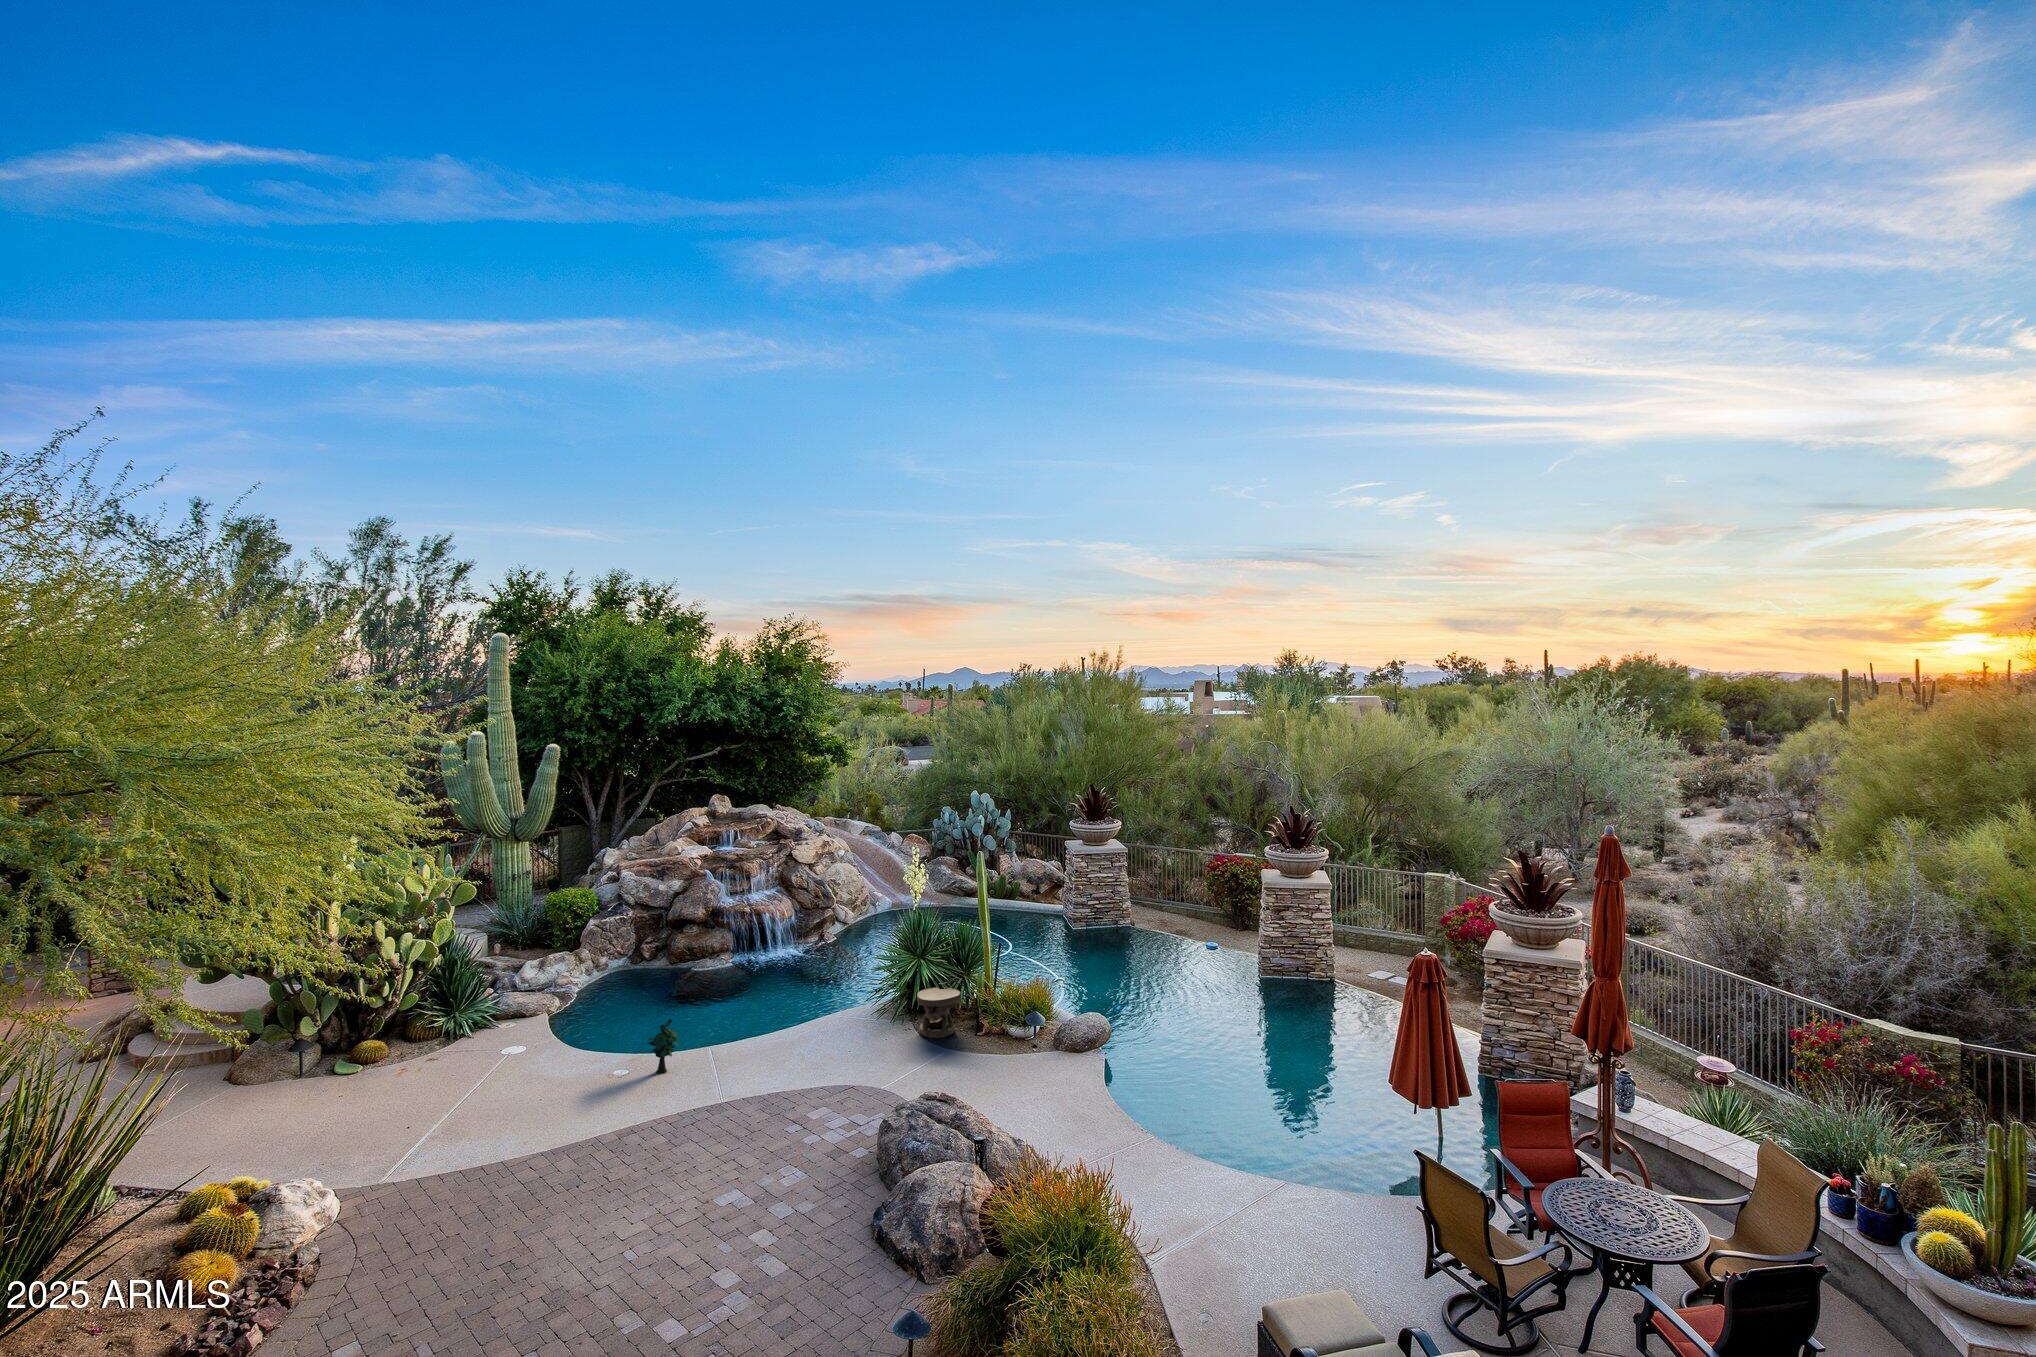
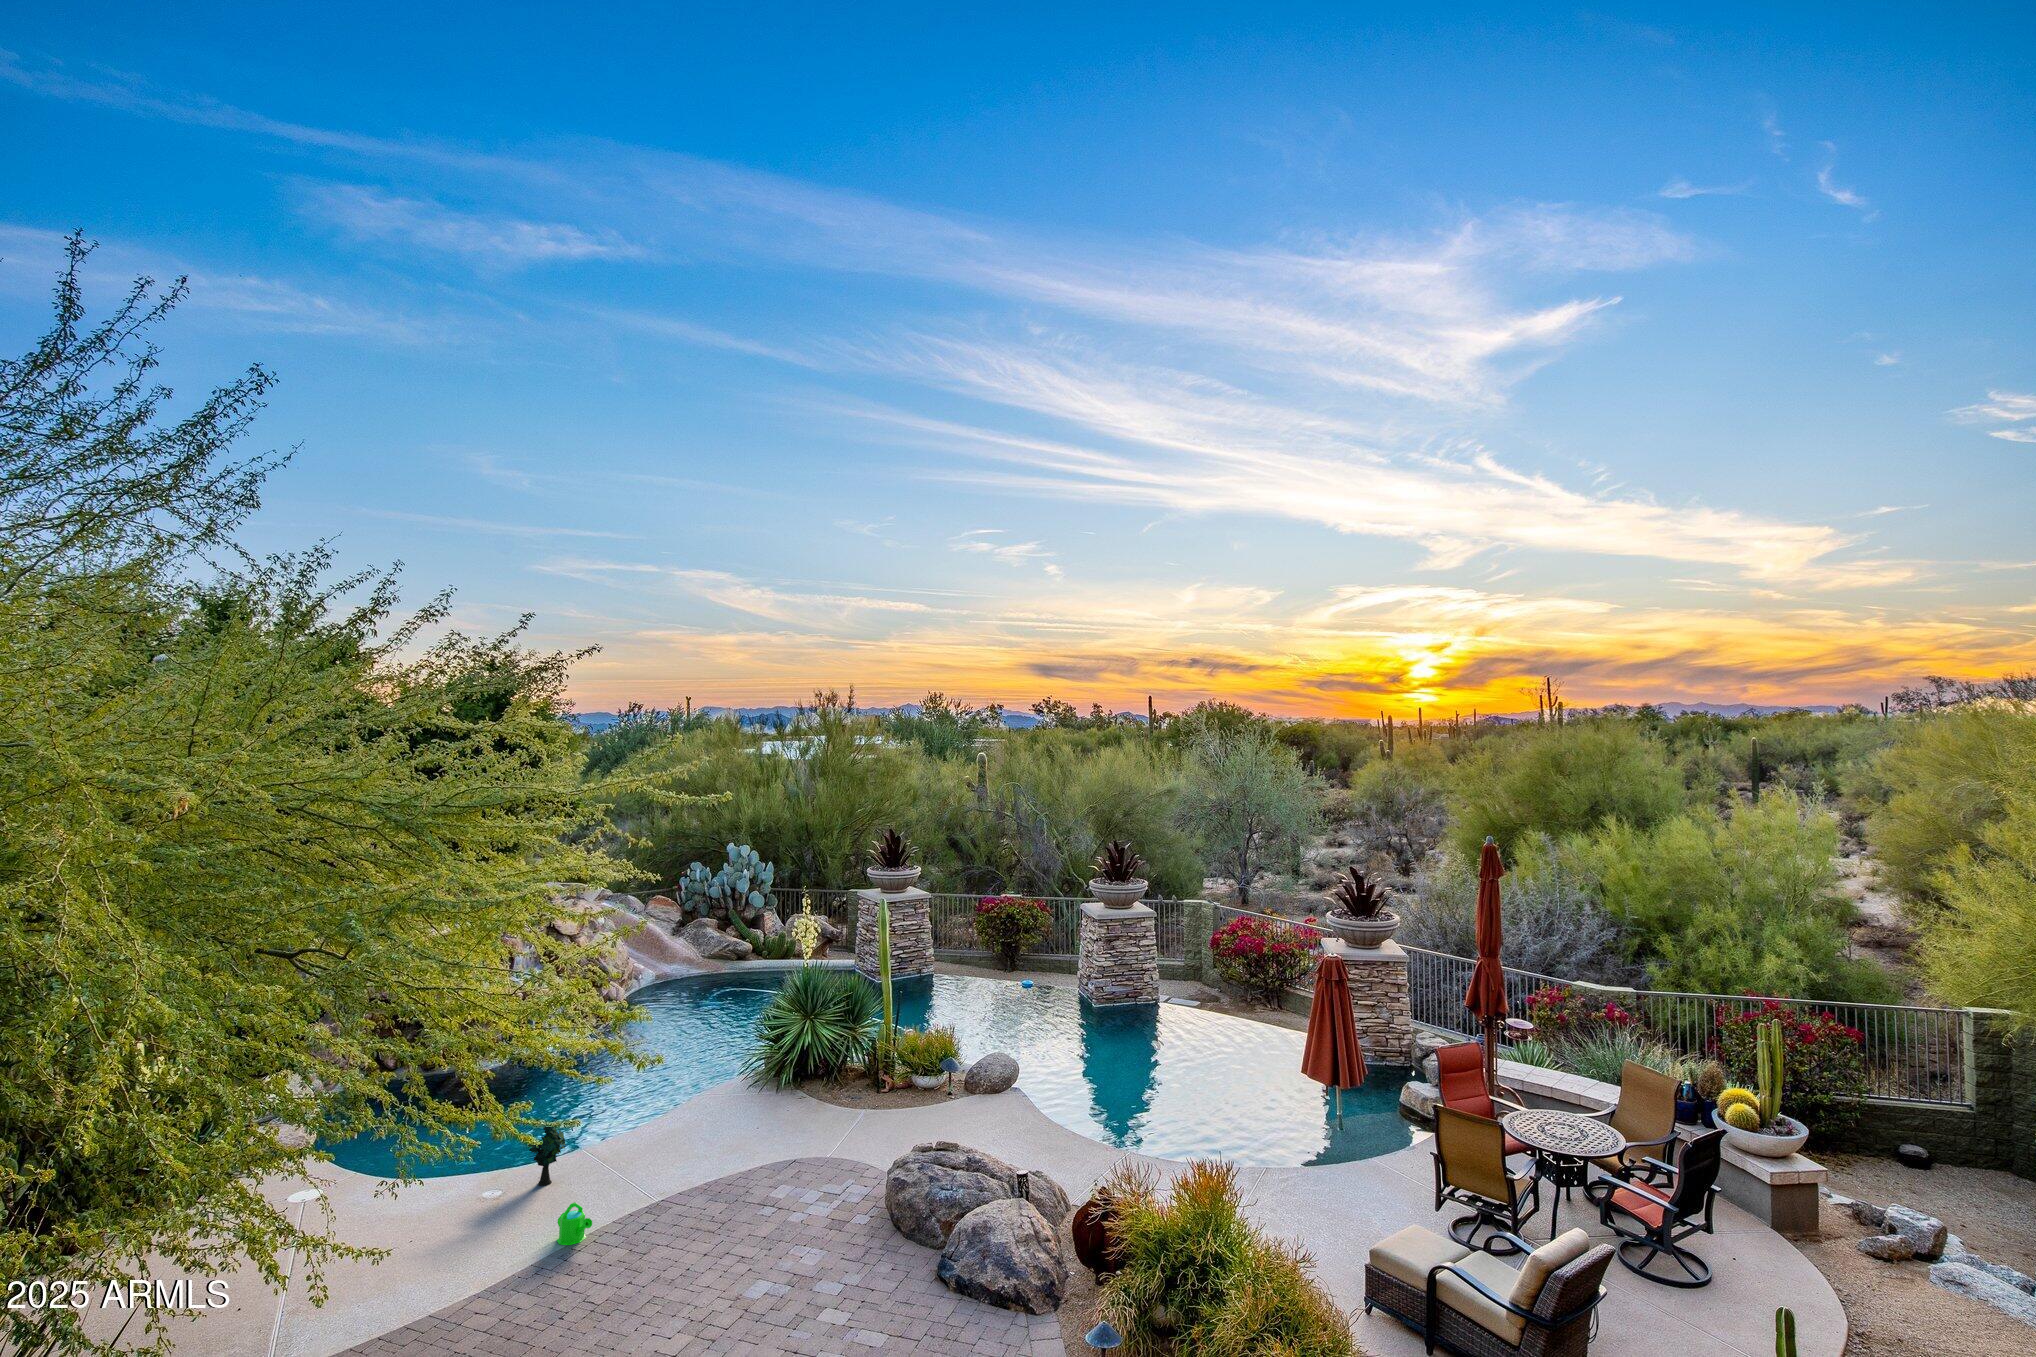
side table: present [917,988,961,1038] -> none [807,1048,853,1103]
watering can: none [626,1093,651,1128] -> present [557,1202,592,1245]

